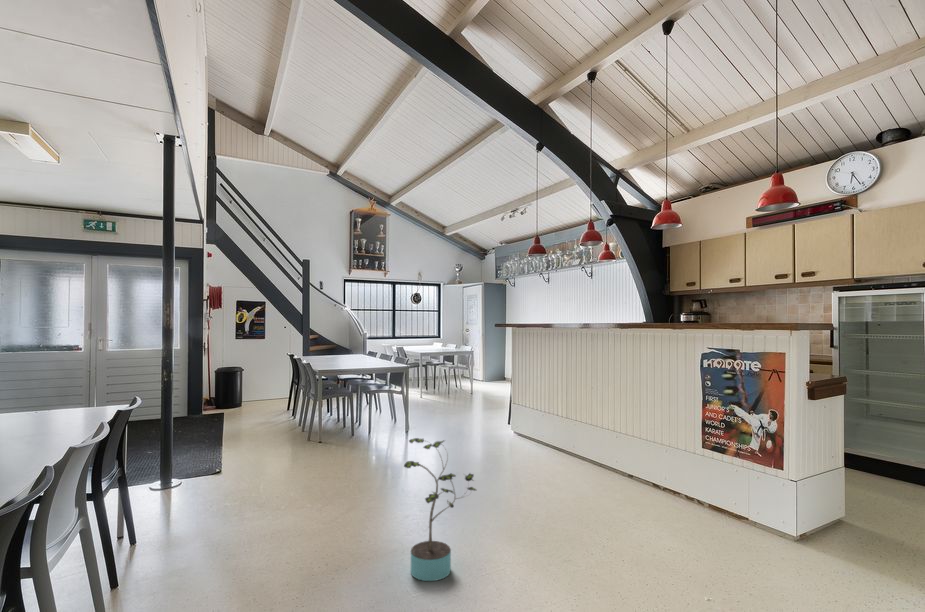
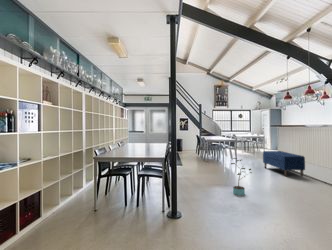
bench: none [482,390,588,466] -> present [263,151,305,177]

